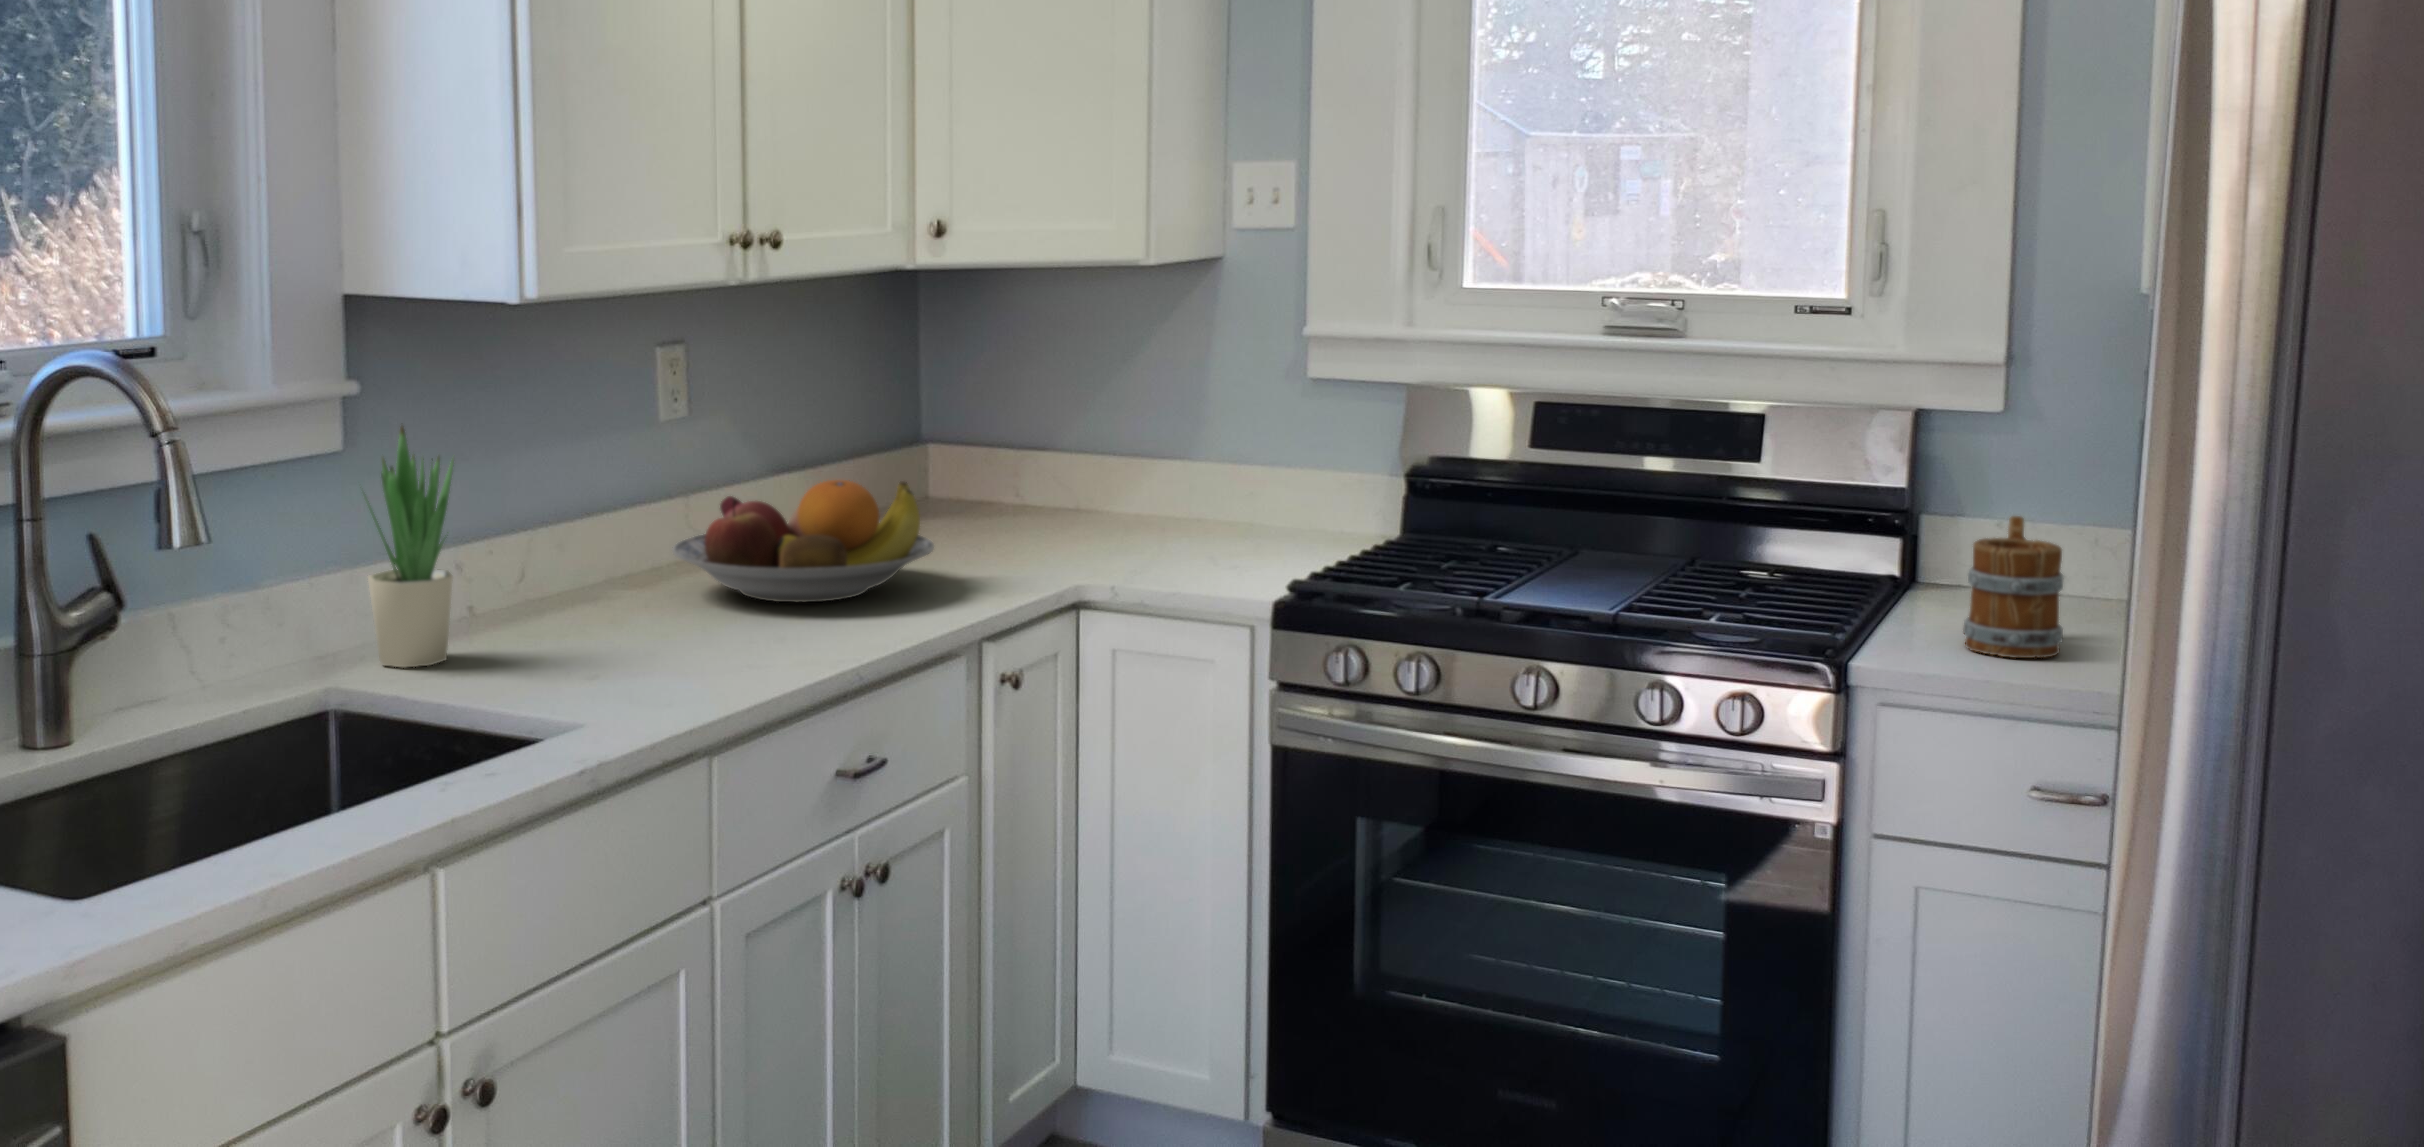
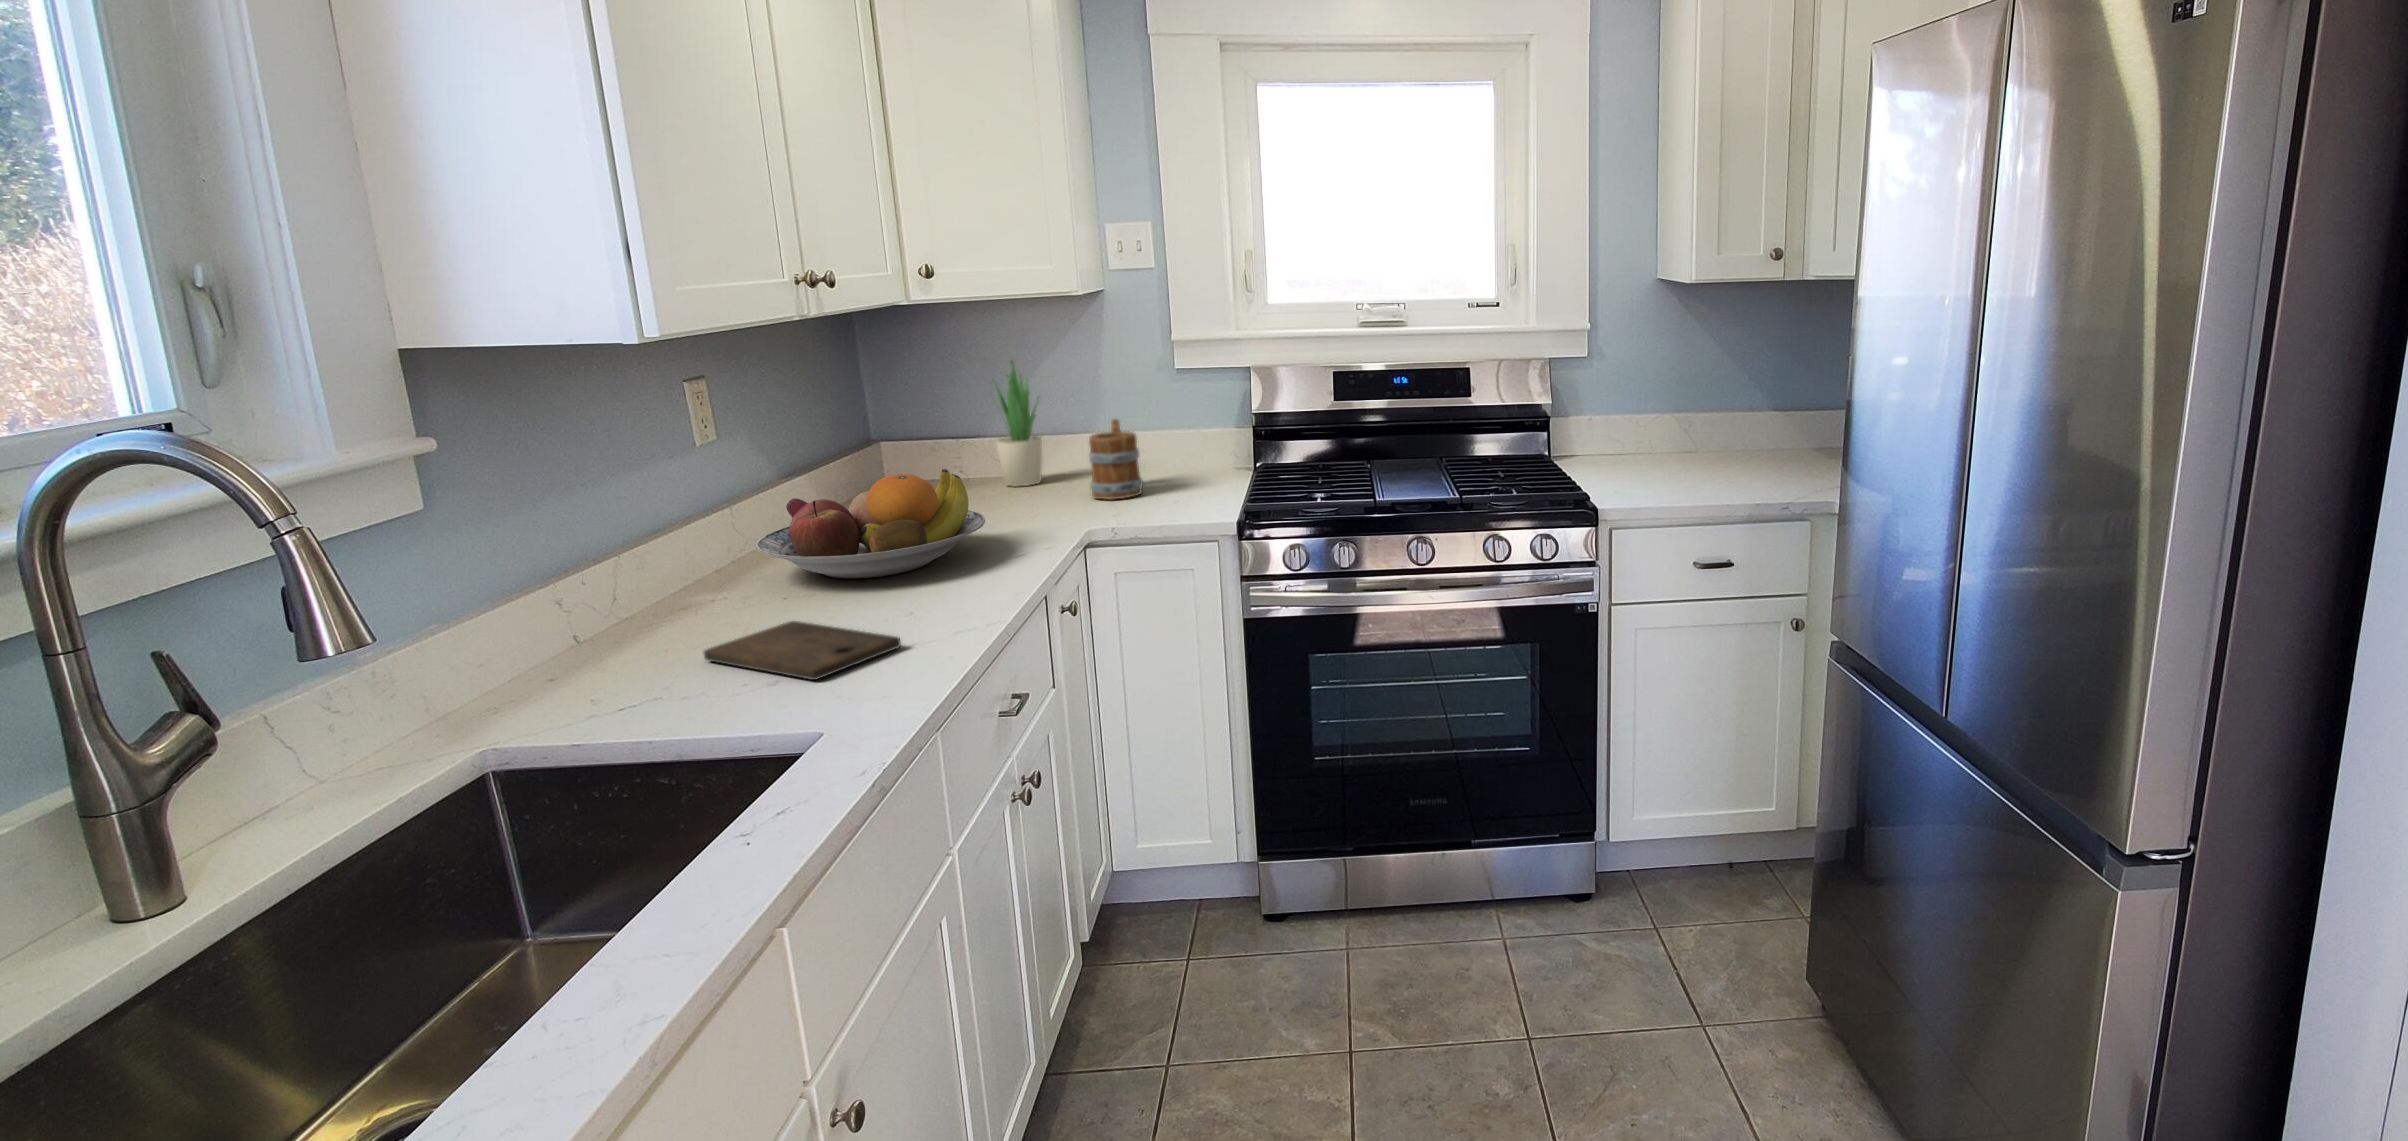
potted plant: present [365,426,454,667] -> present [995,362,1042,486]
mug: present [1963,516,2064,658] -> present [1089,419,1143,499]
cutting board: none [553,628,731,686] -> present [704,621,901,680]

